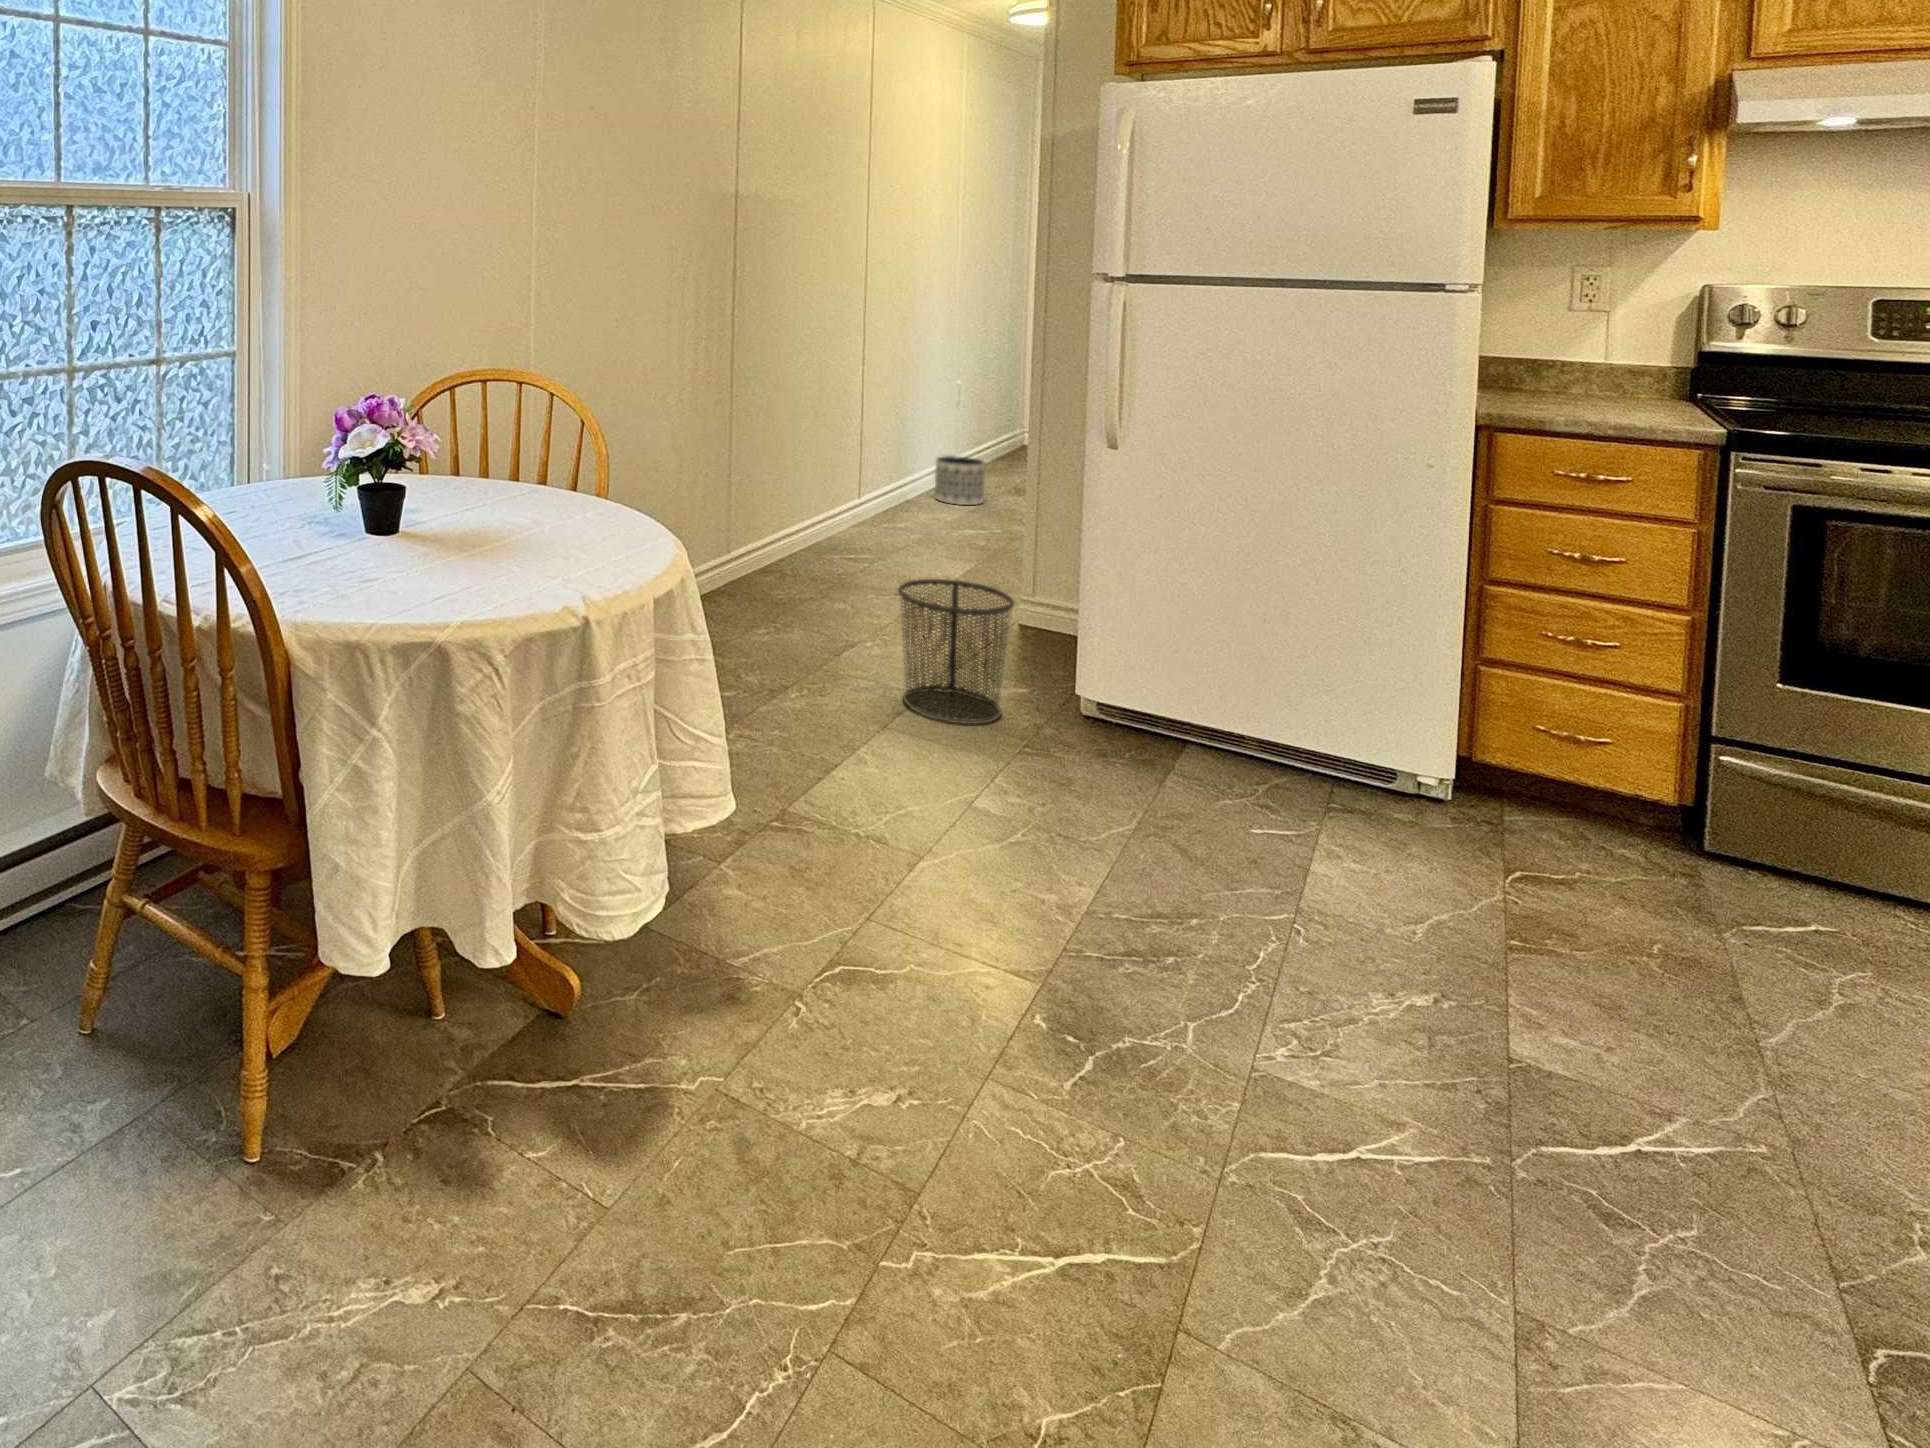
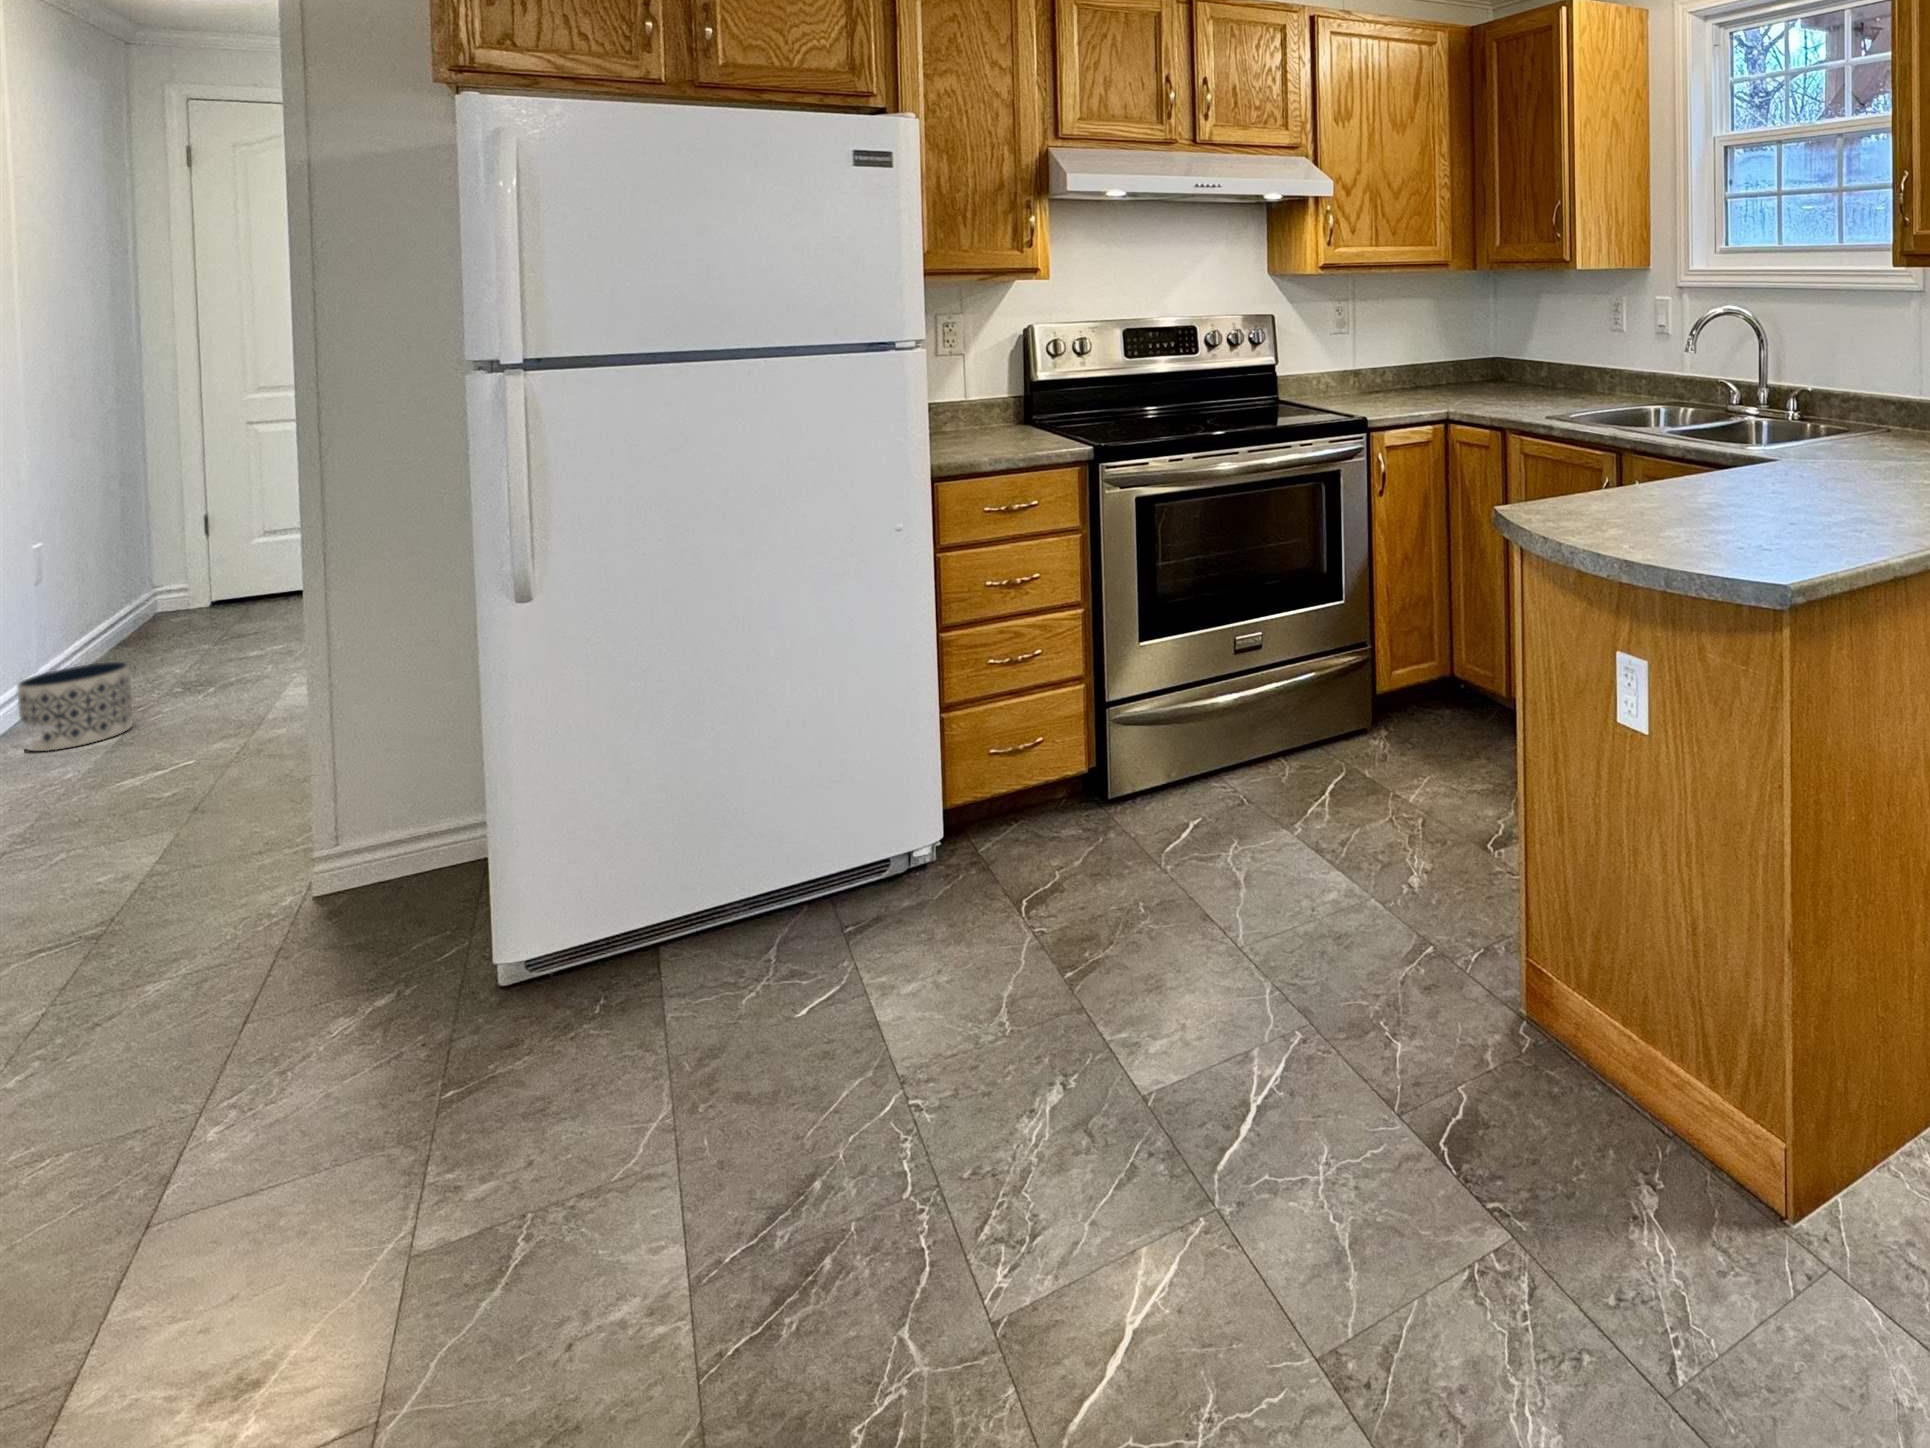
trash can: present [897,579,1015,724] -> none [123,873,382,1156]

